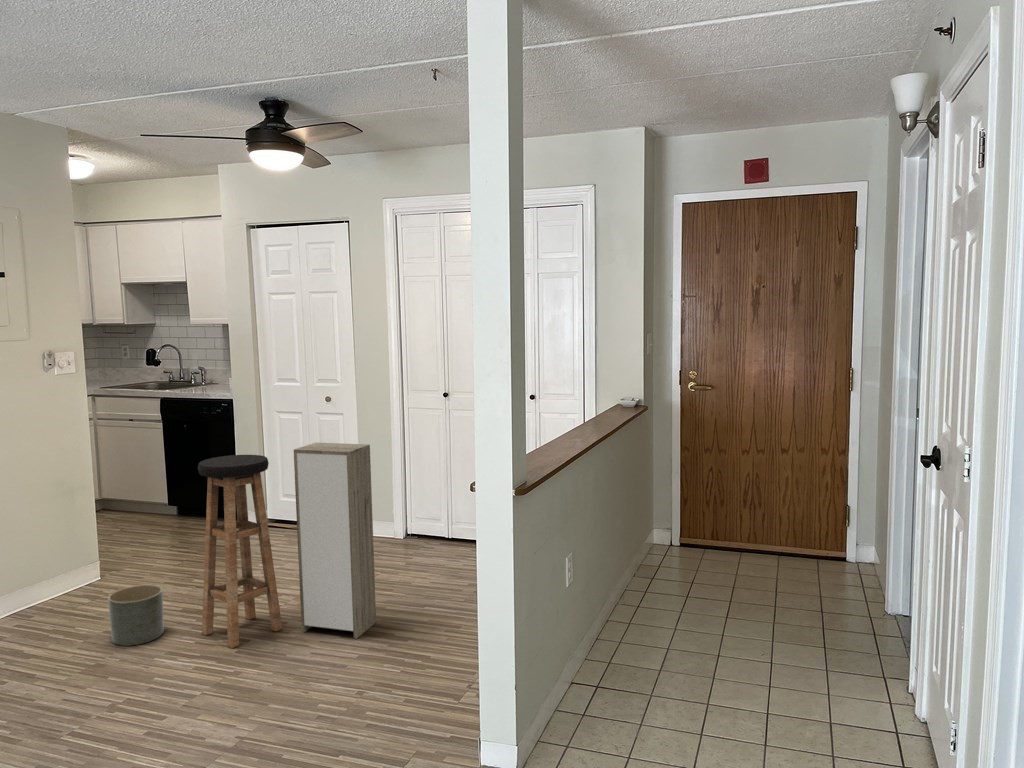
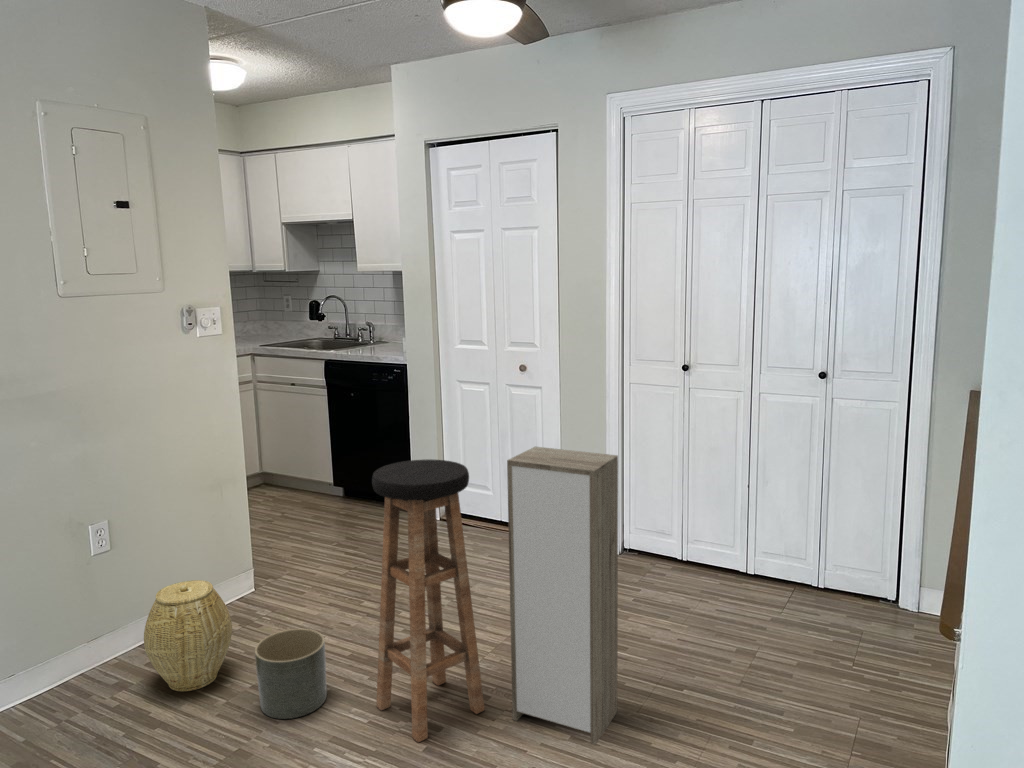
woven basket: none [16,556,87,638] -> present [144,580,232,691]

